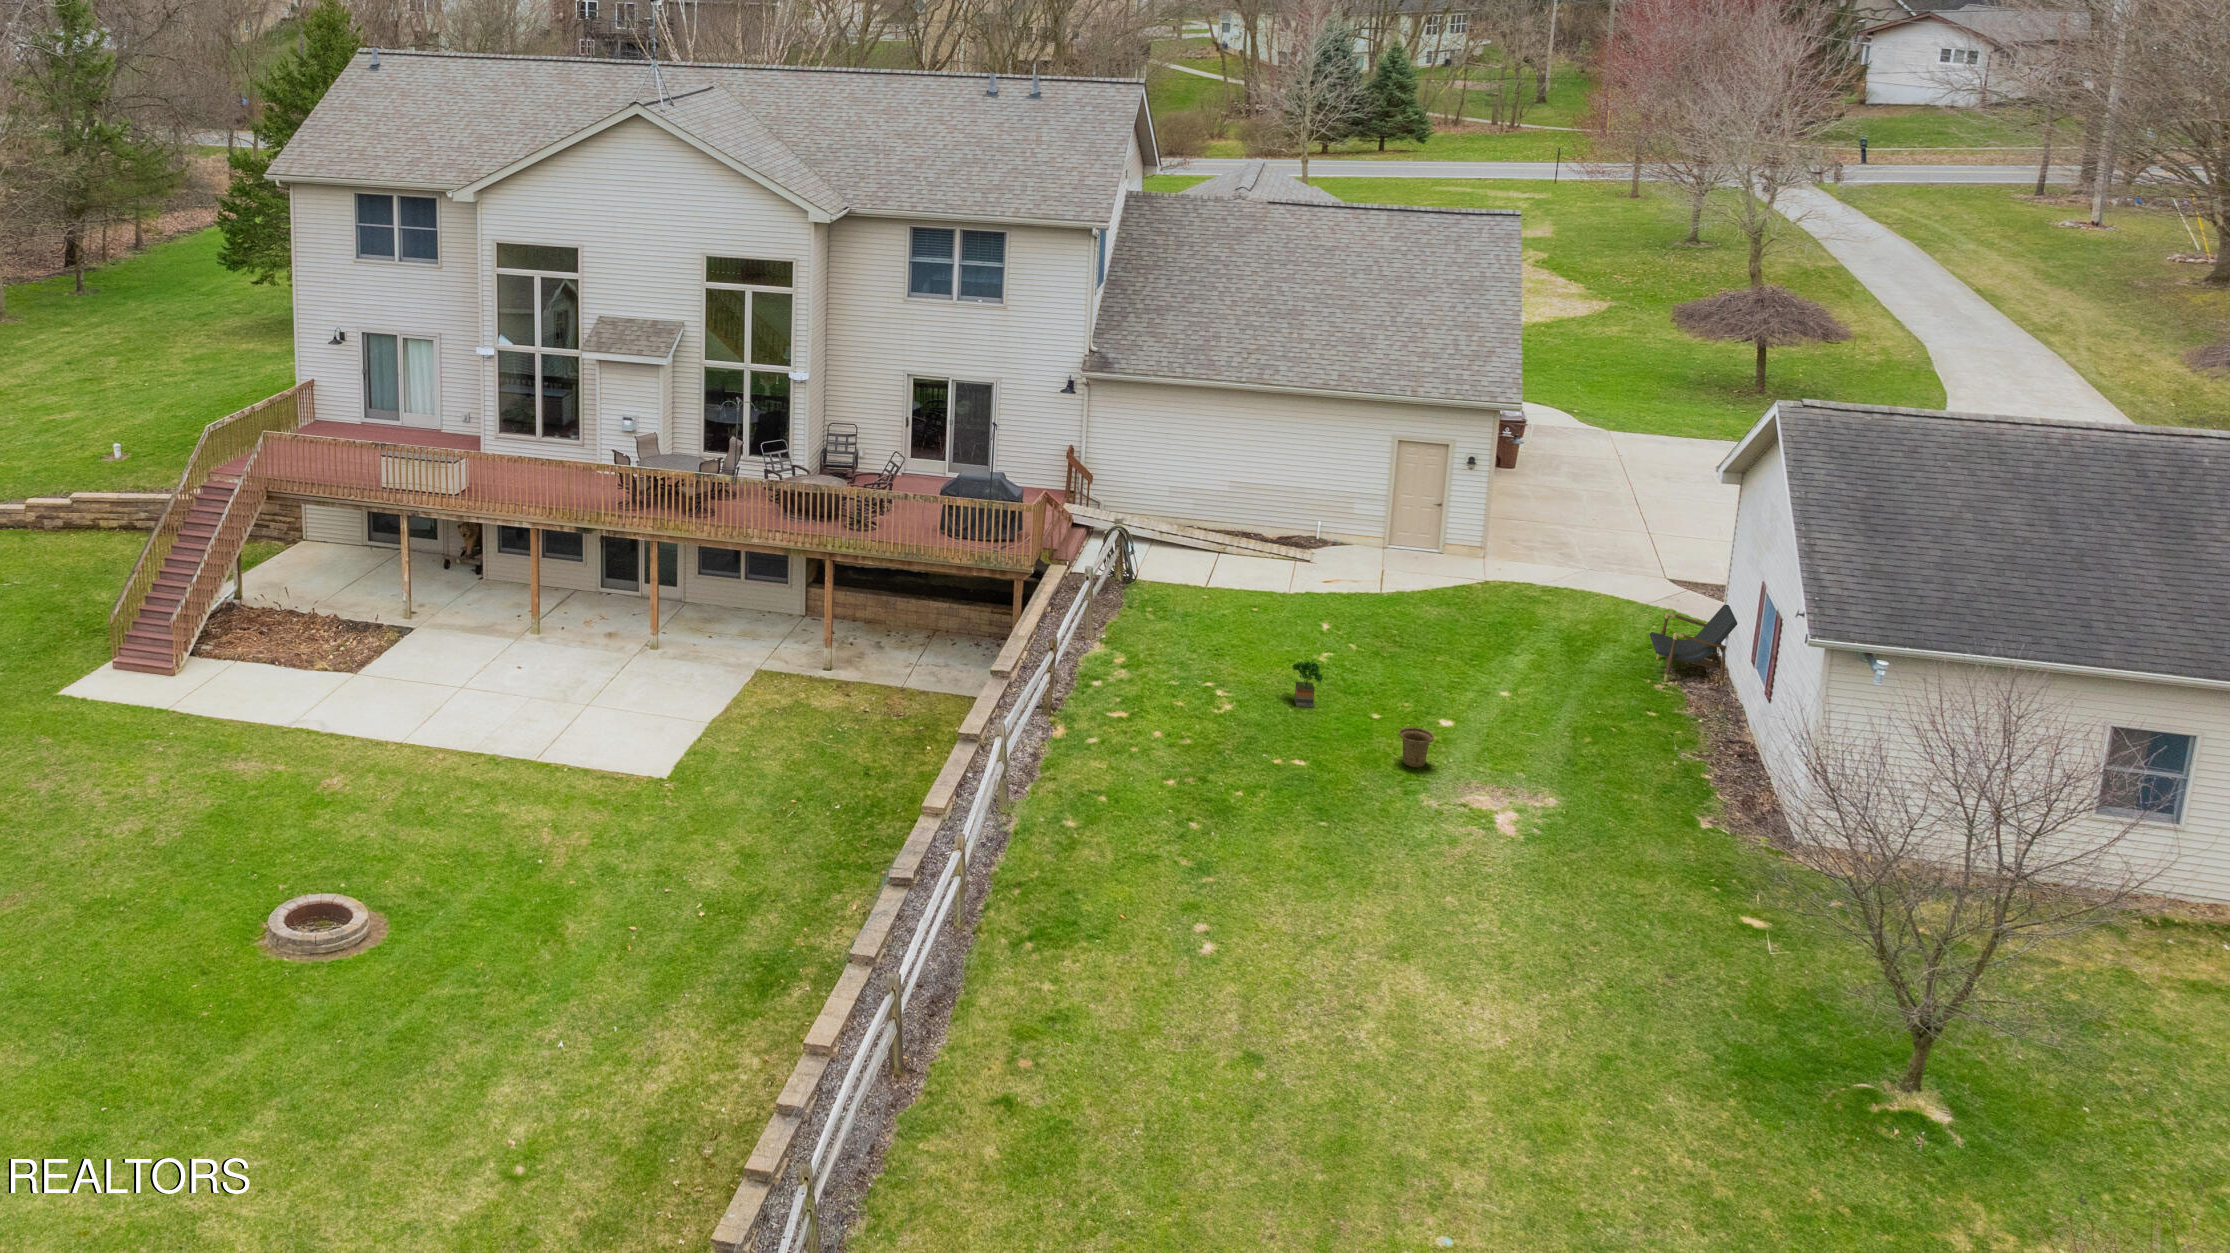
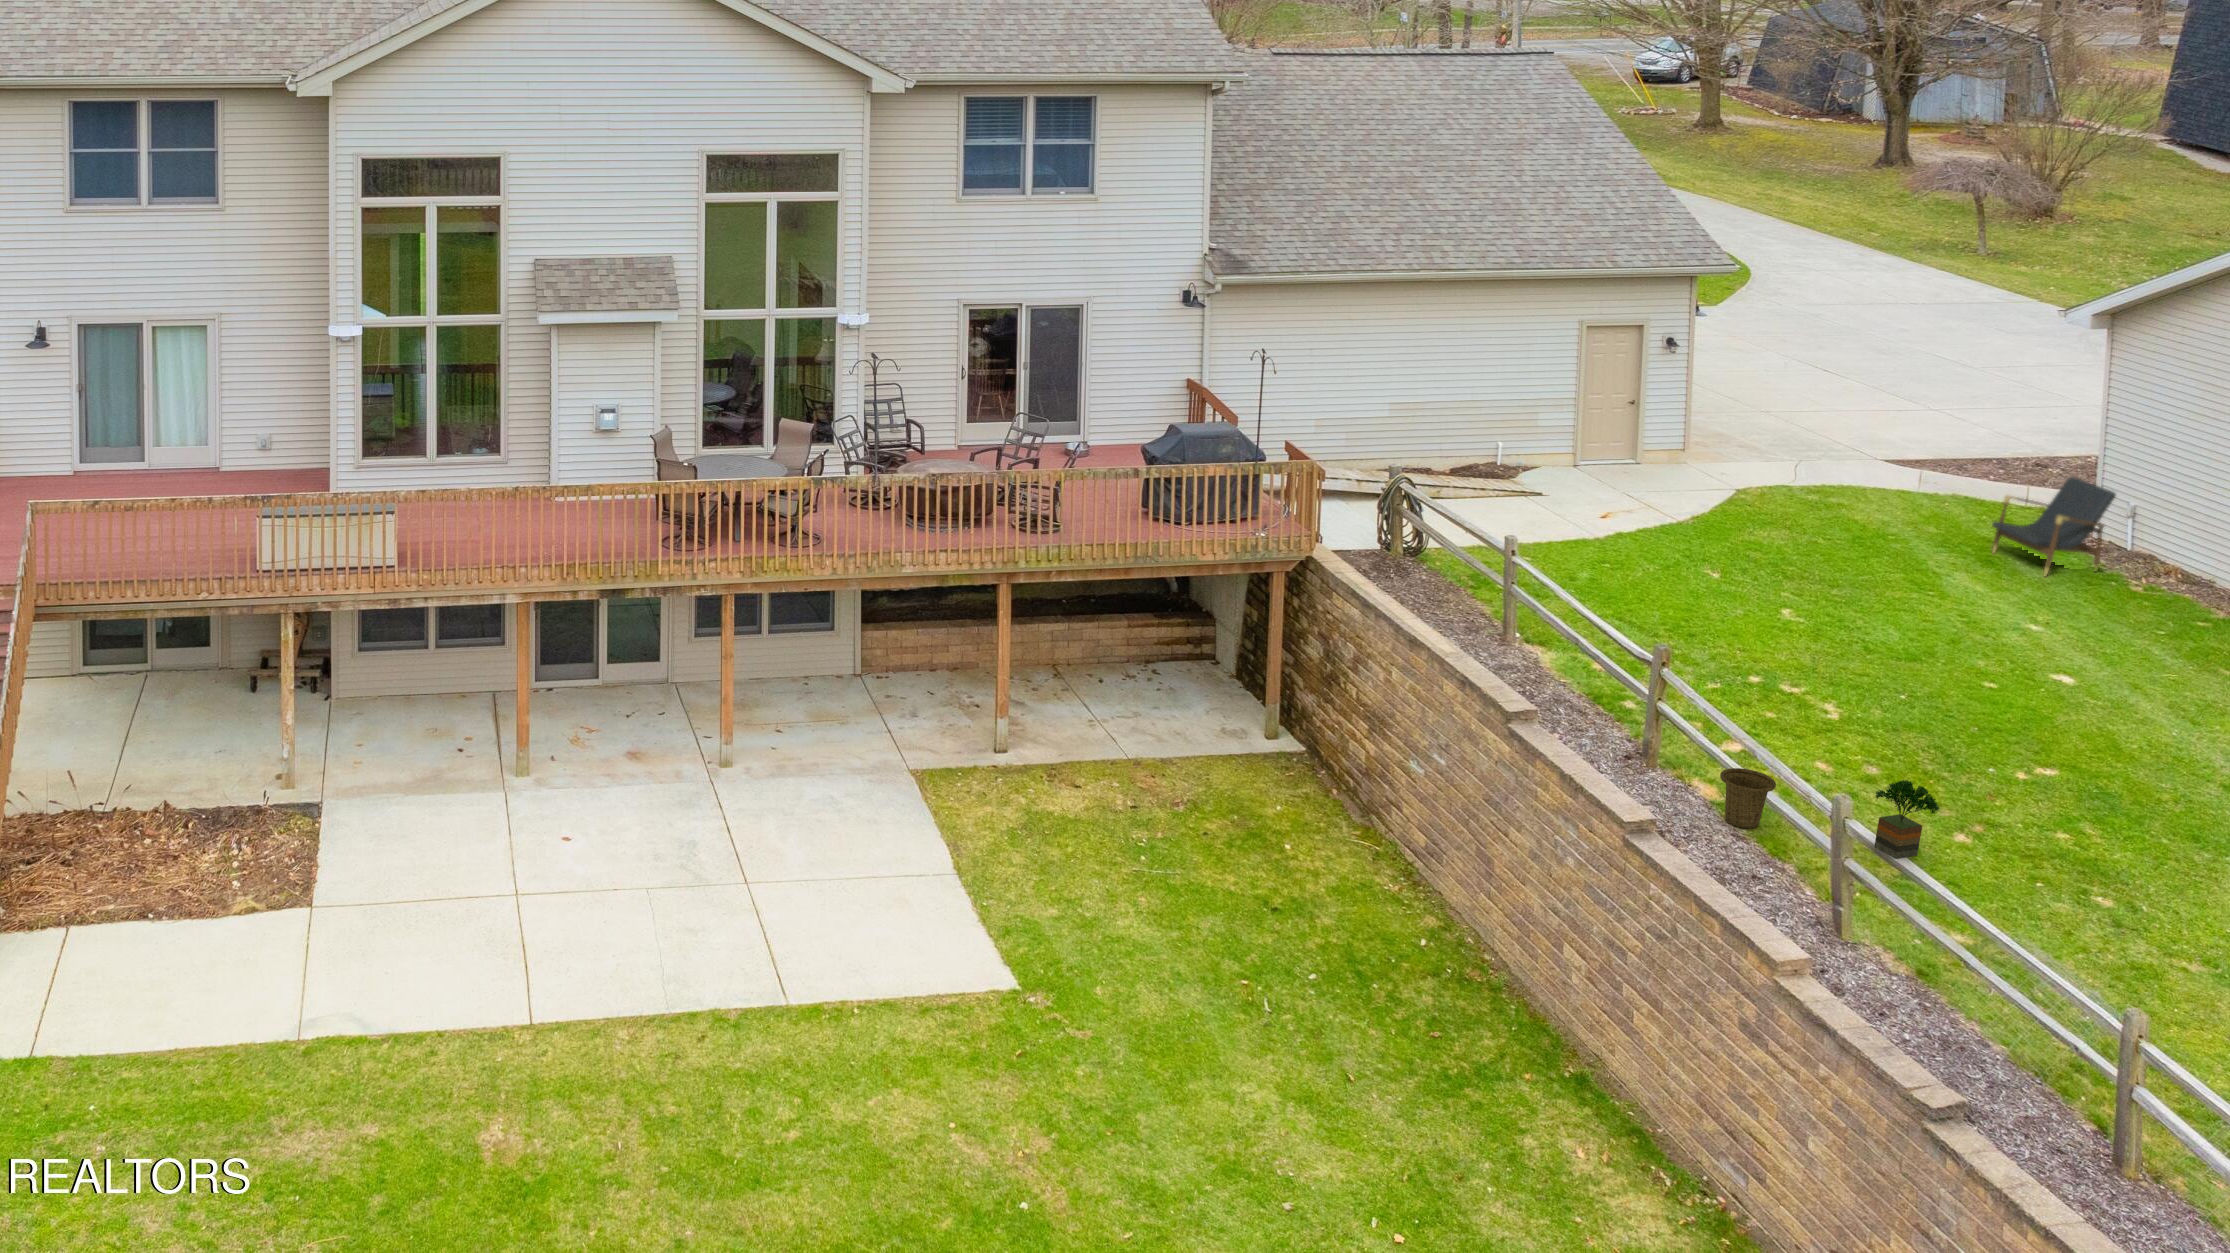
potted tree: present [1292,661,1323,707] -> present [1874,780,1939,859]
basket: present [1399,727,1434,768] -> present [1720,768,1776,829]

